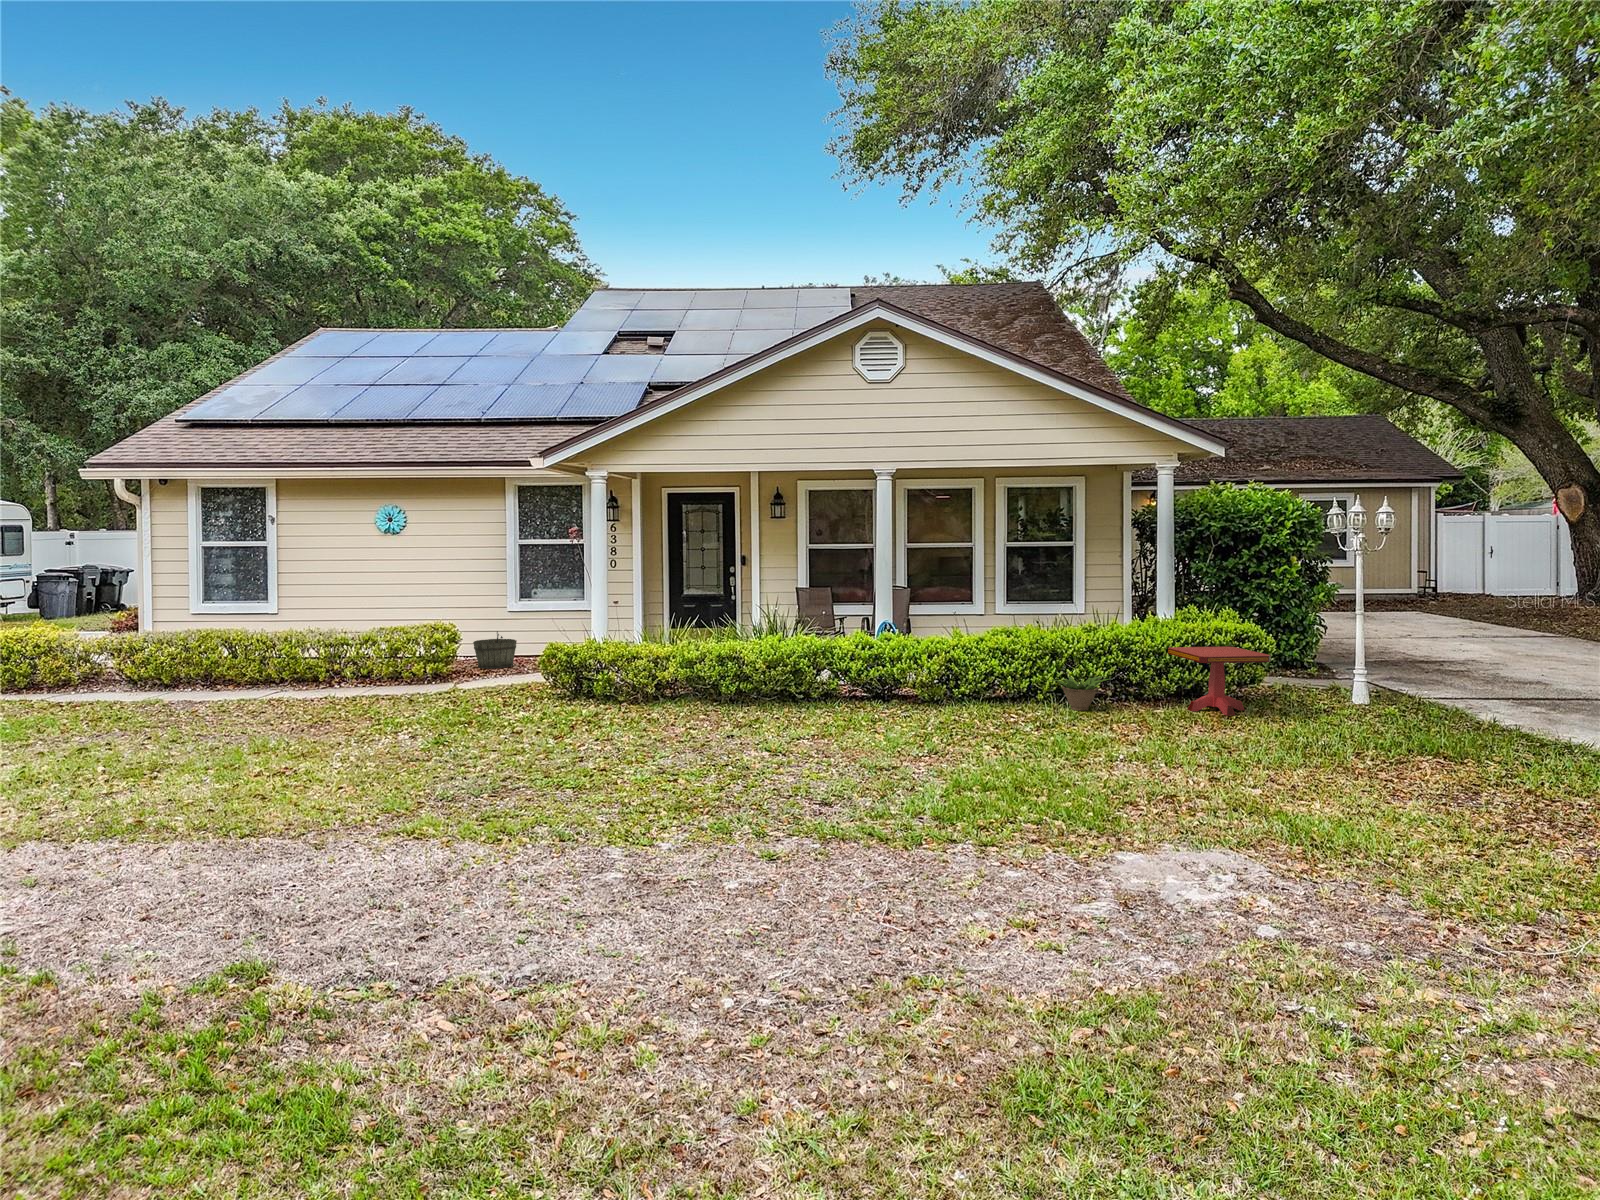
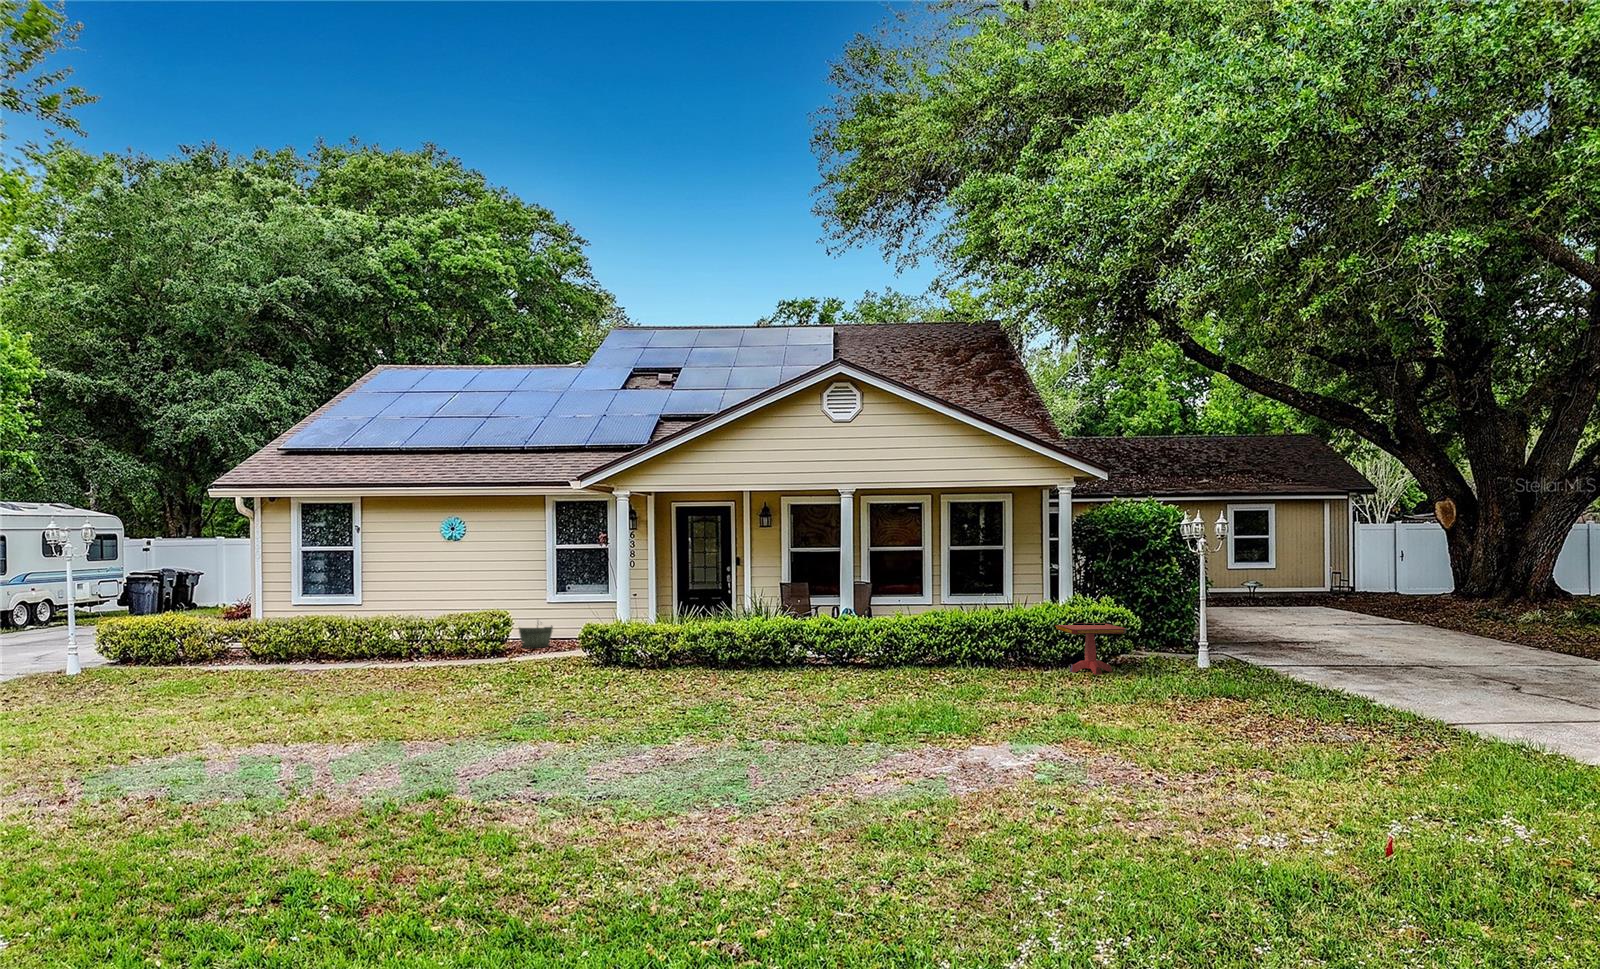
decorative plant: present [1048,676,1109,711] -> none [963,646,1010,672]

